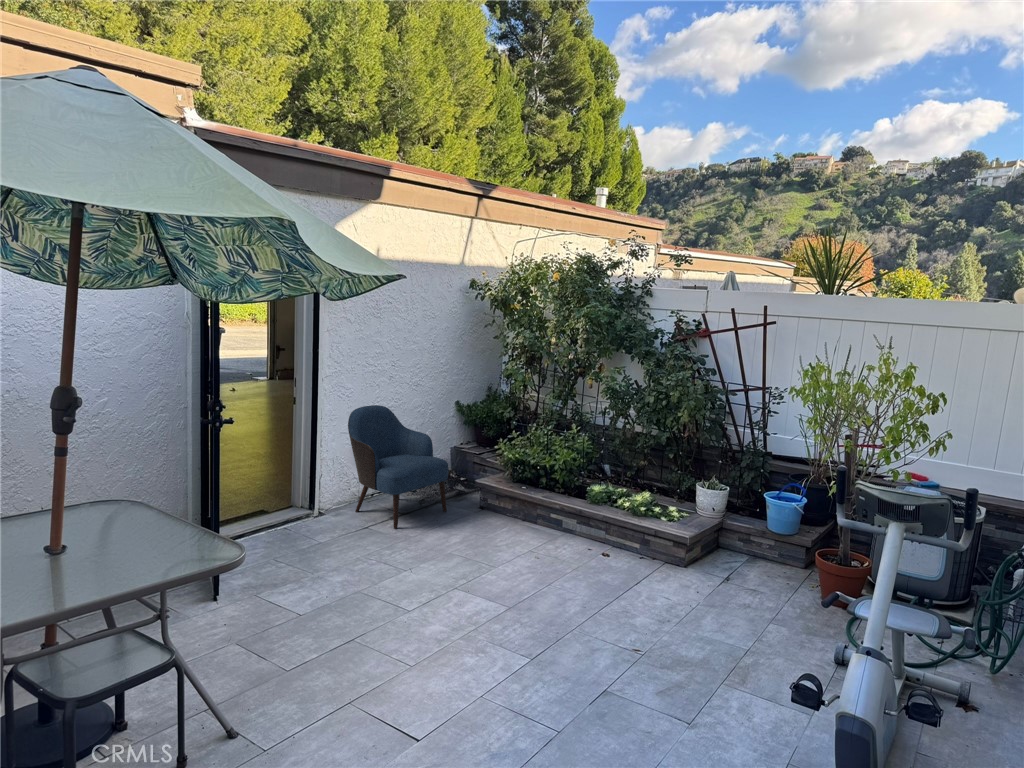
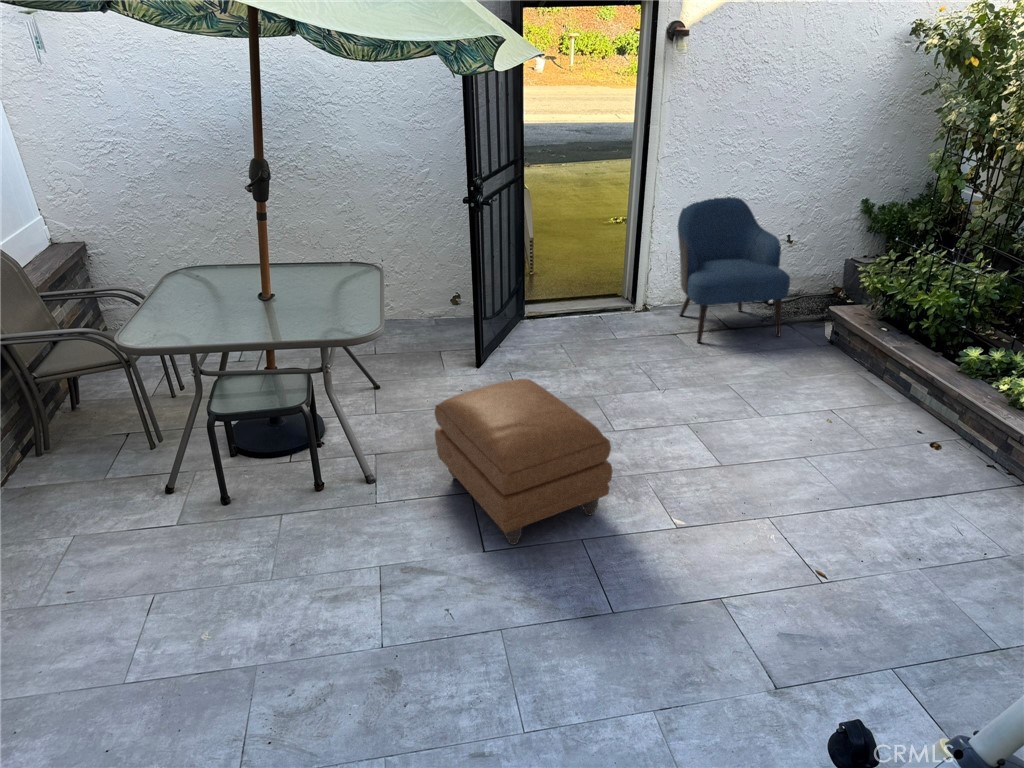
ottoman: none [302,575,494,735] -> present [434,379,612,544]

